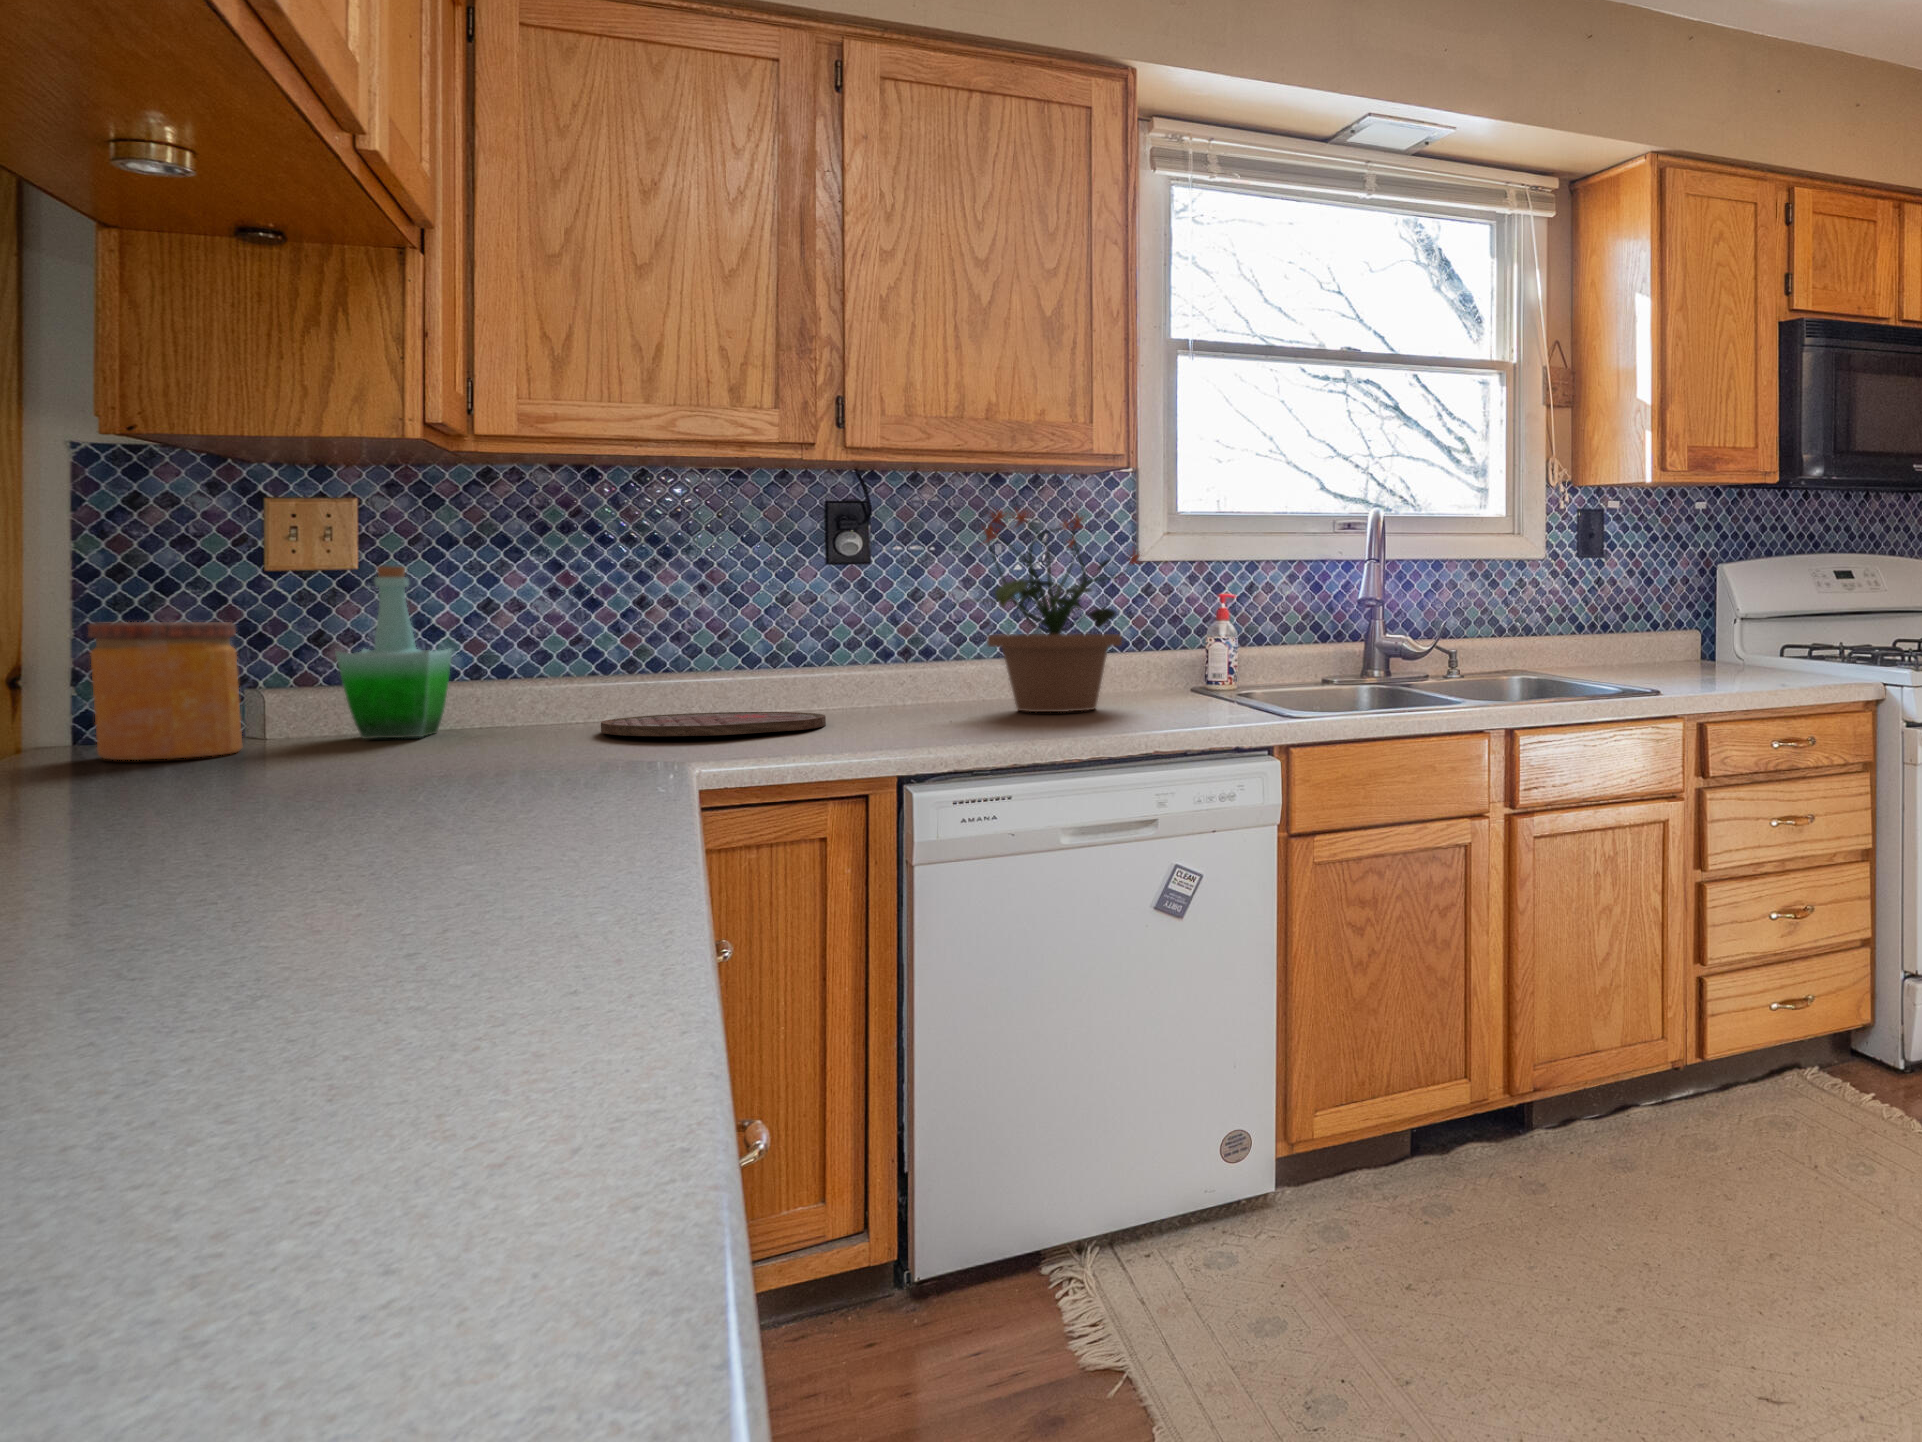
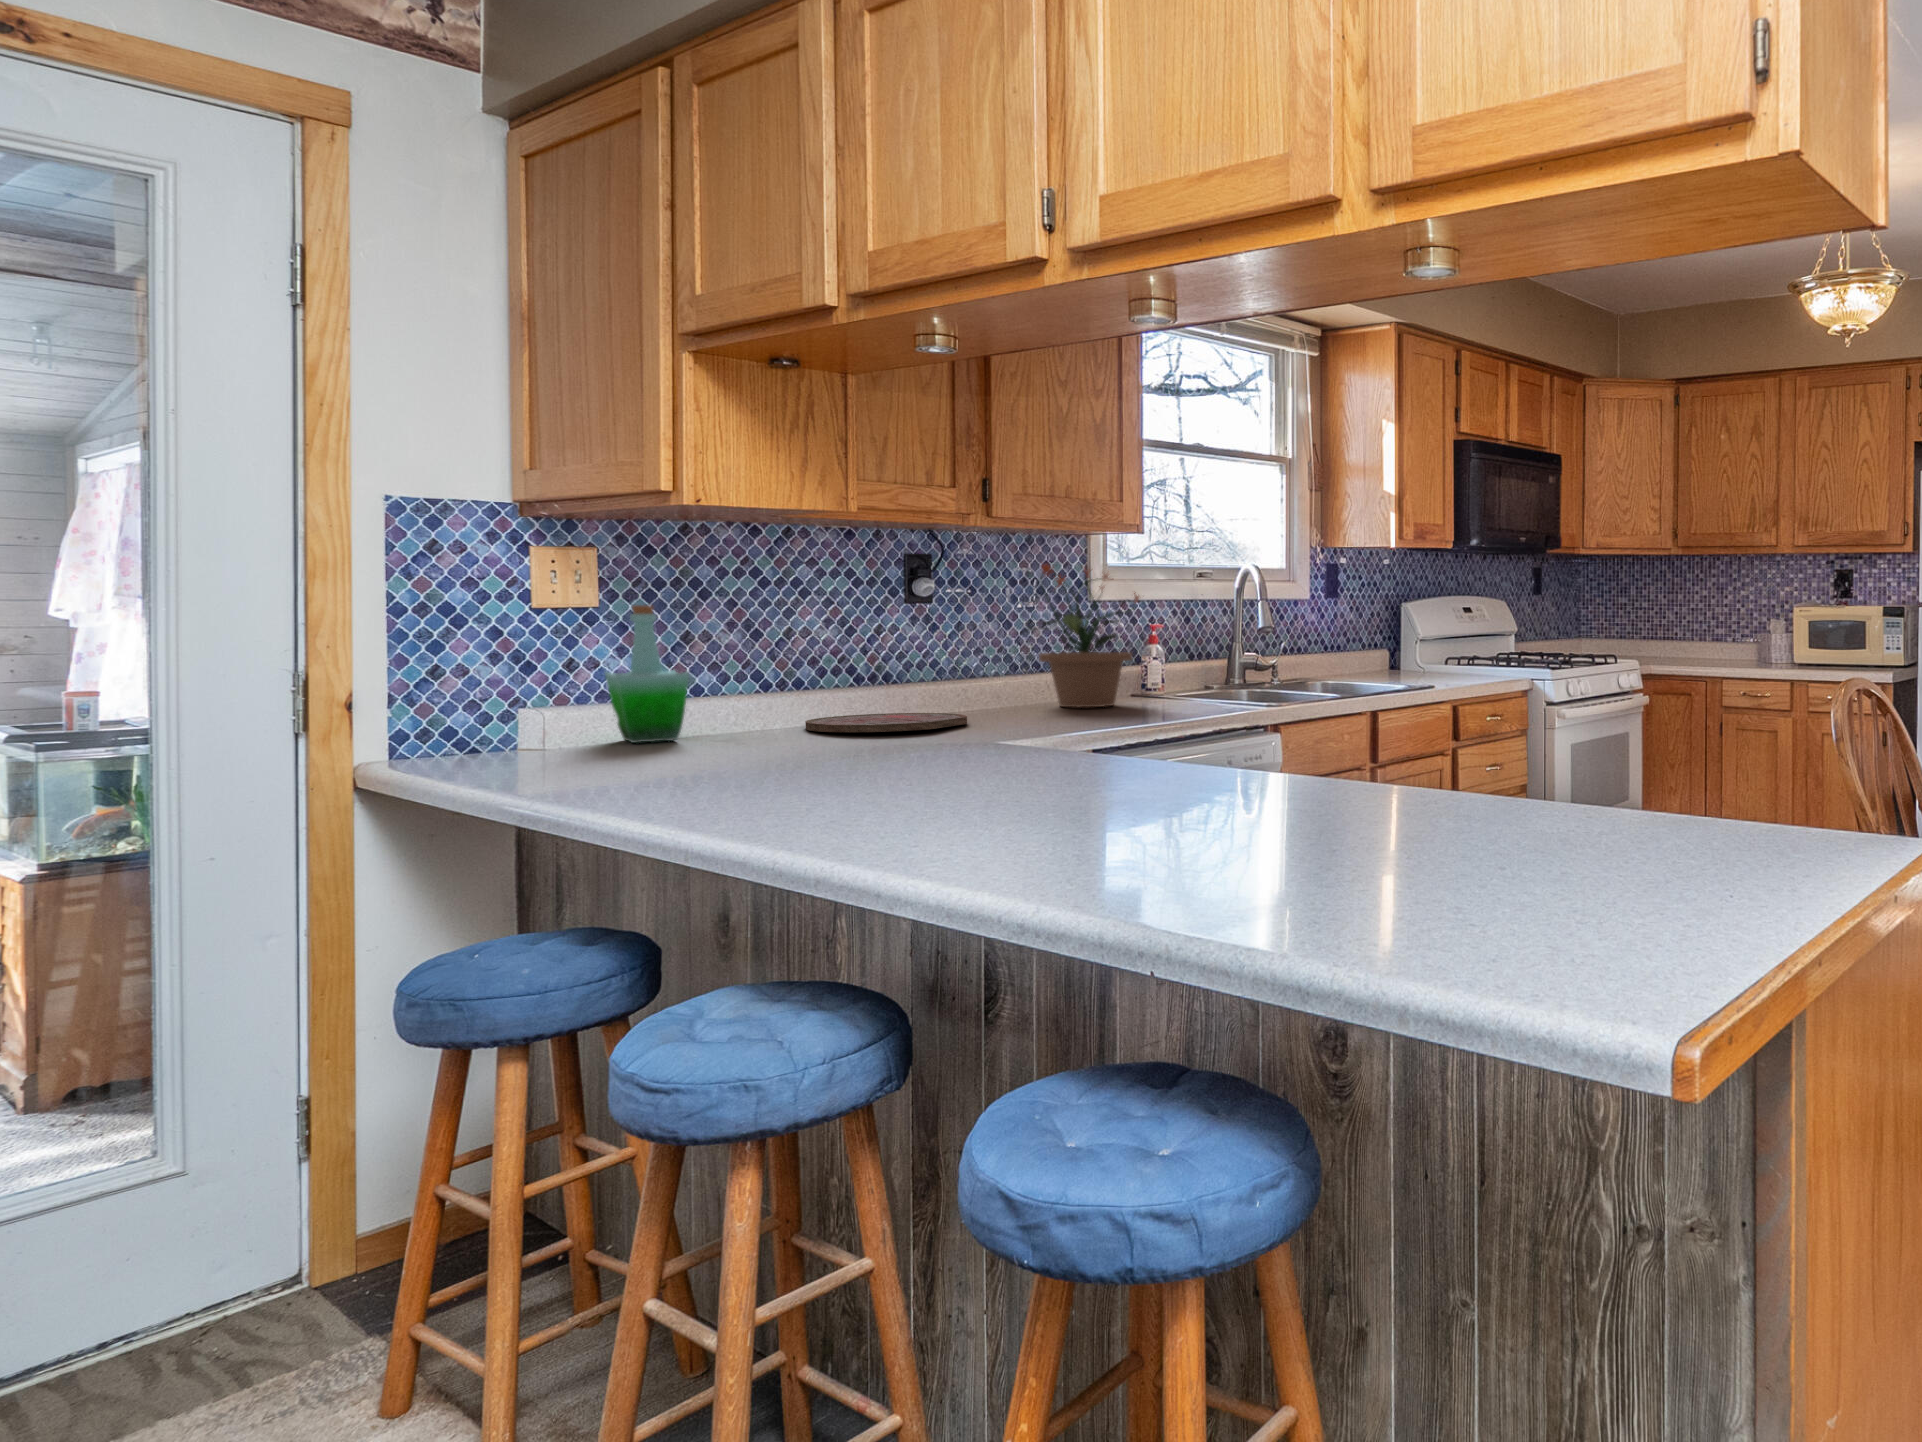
jar: present [88,622,243,760] -> none [444,651,564,766]

